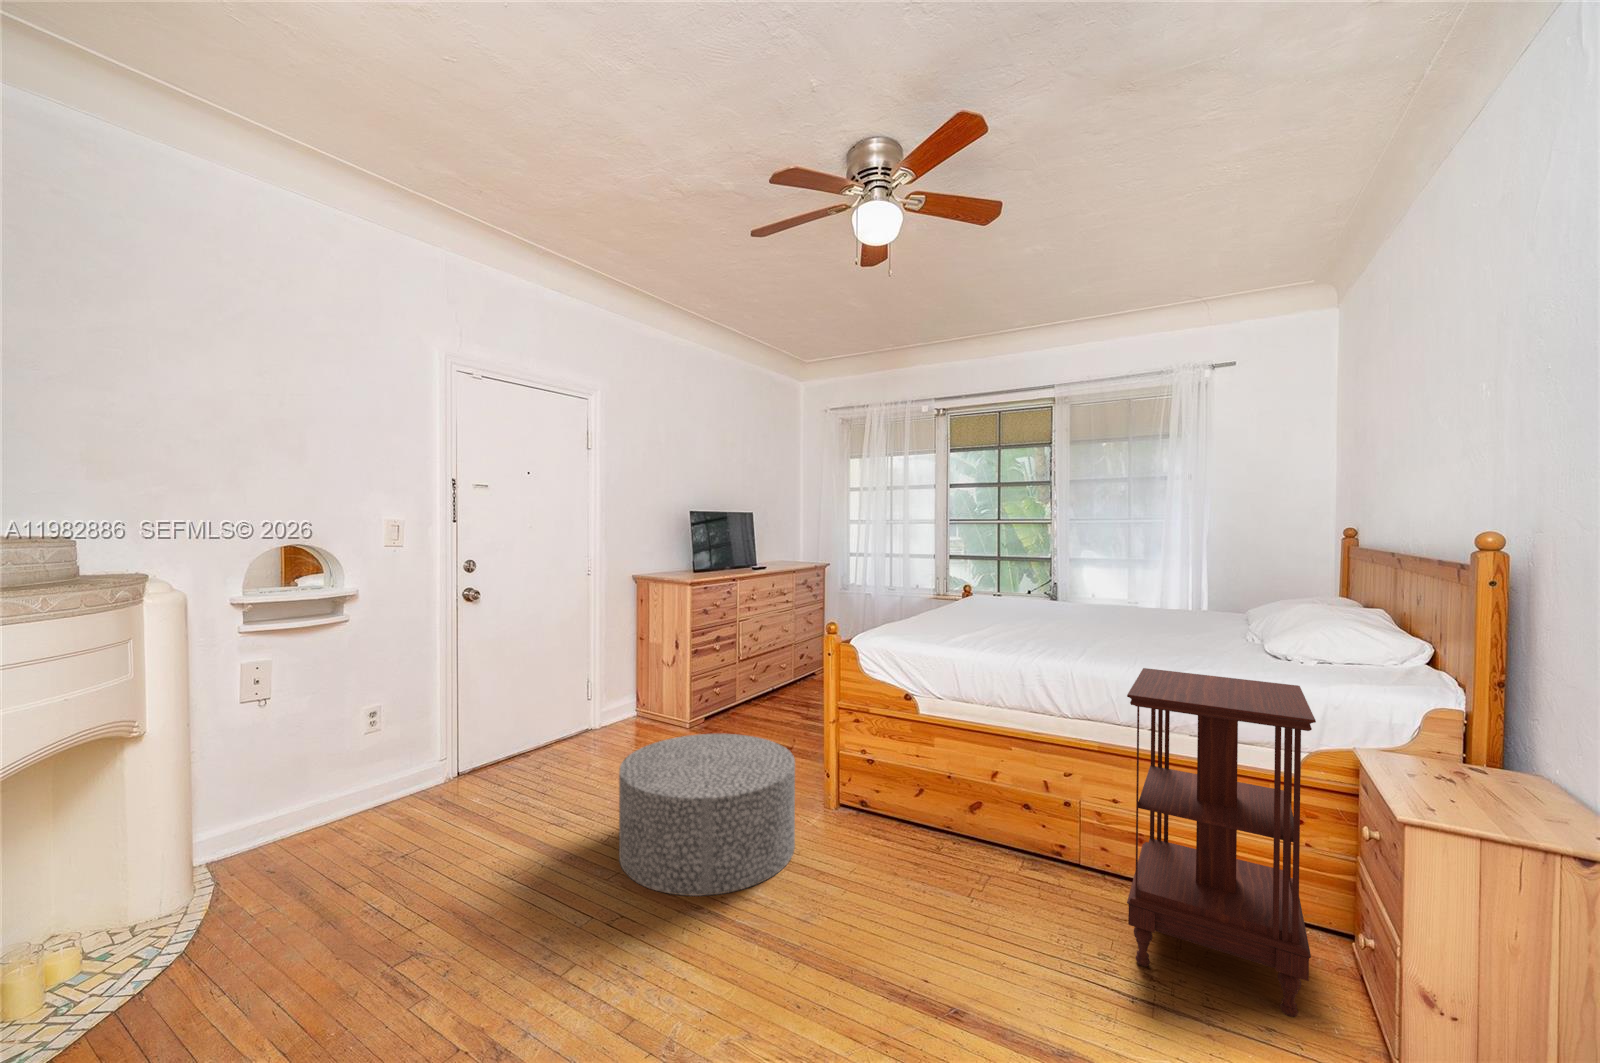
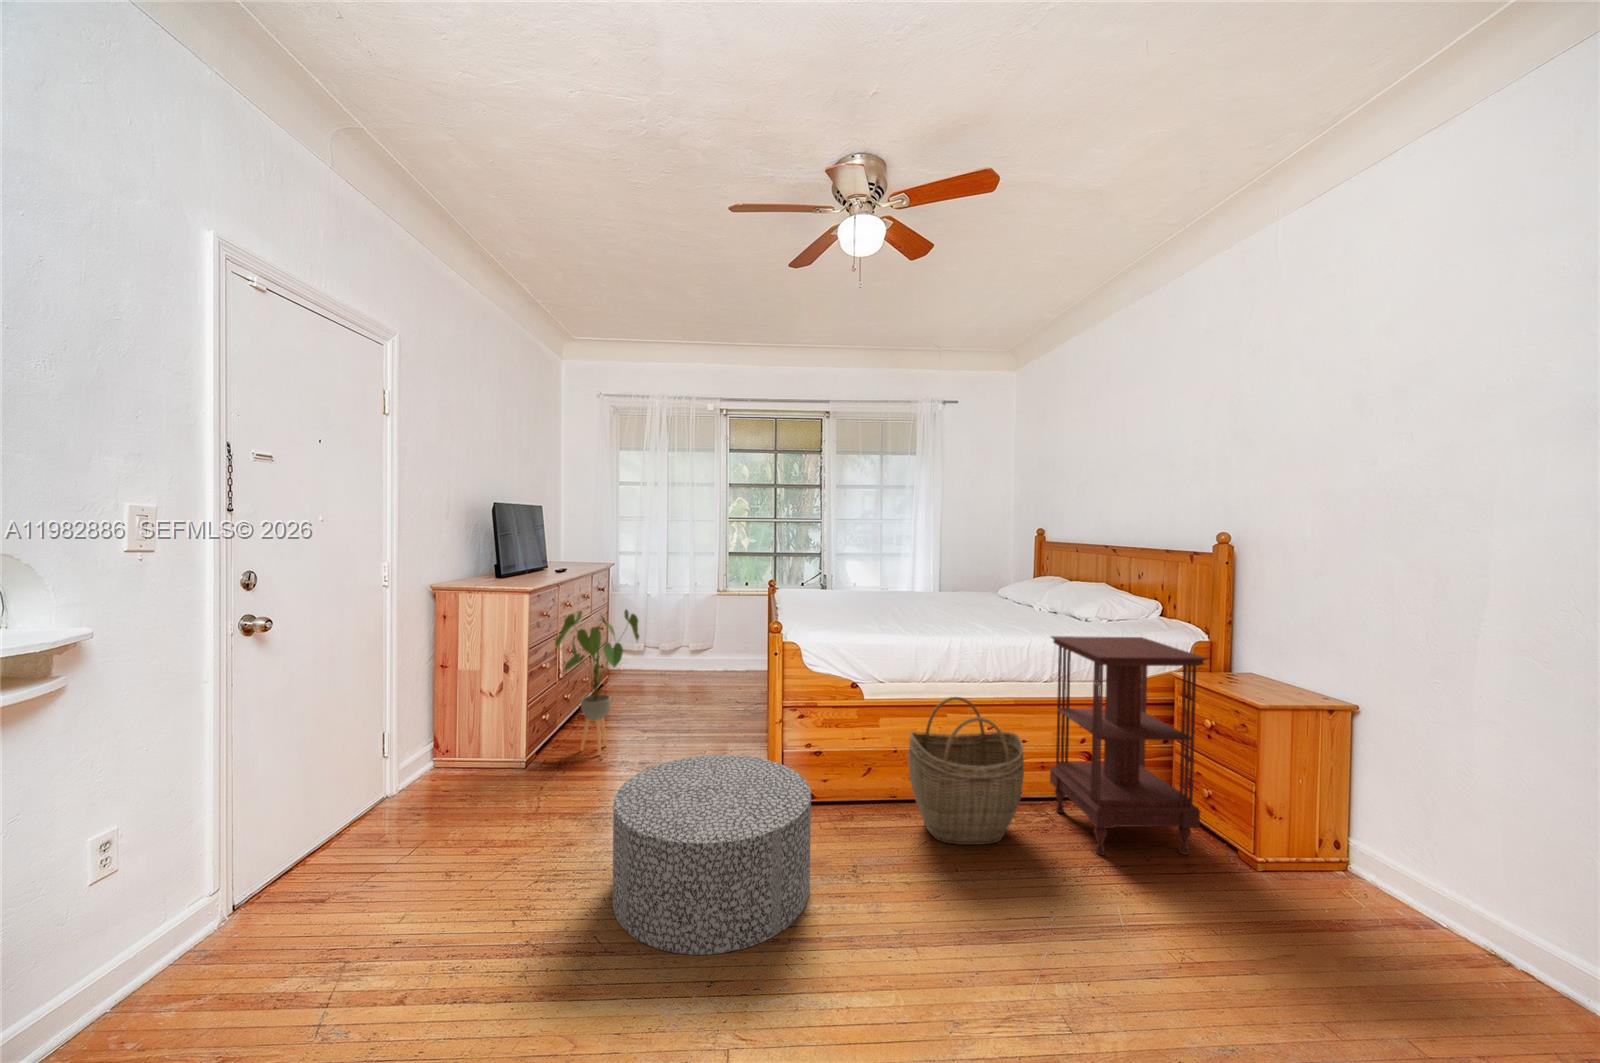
house plant: none [718,603,796,732] -> present [555,610,639,755]
woven basket: none [927,725,1064,905] -> present [908,697,1024,845]

